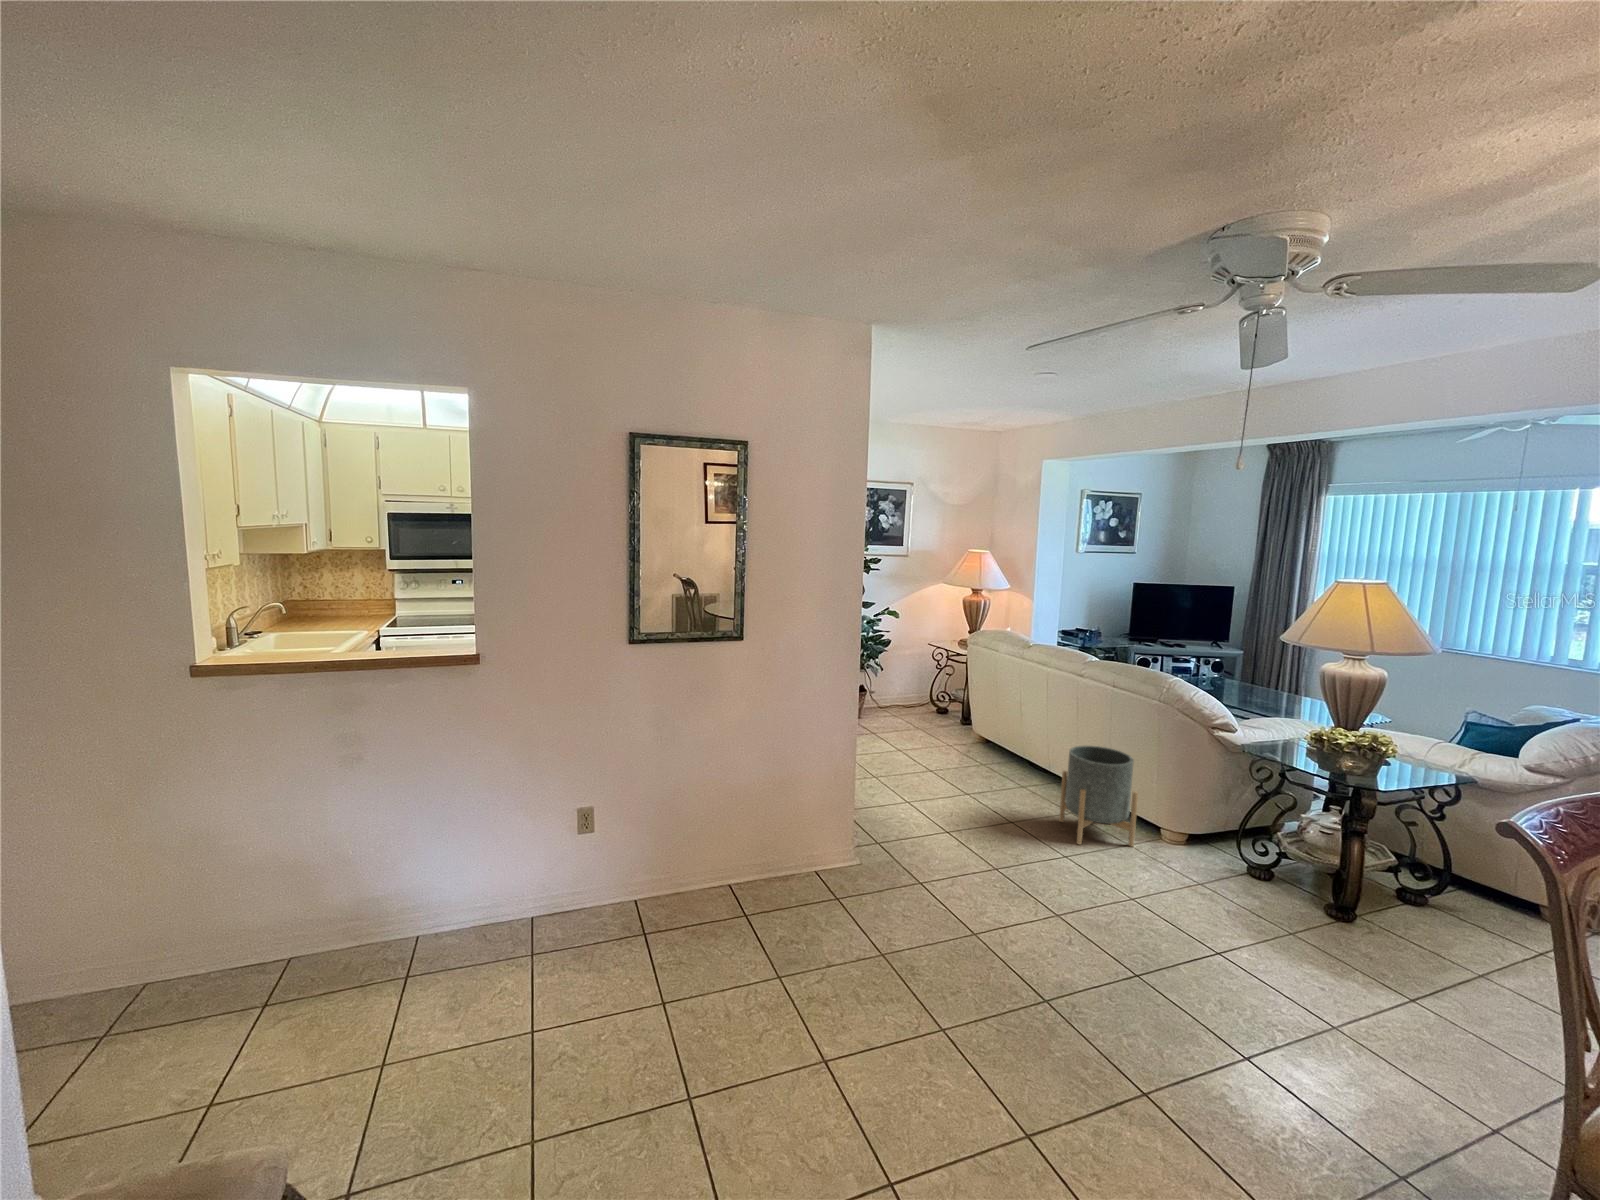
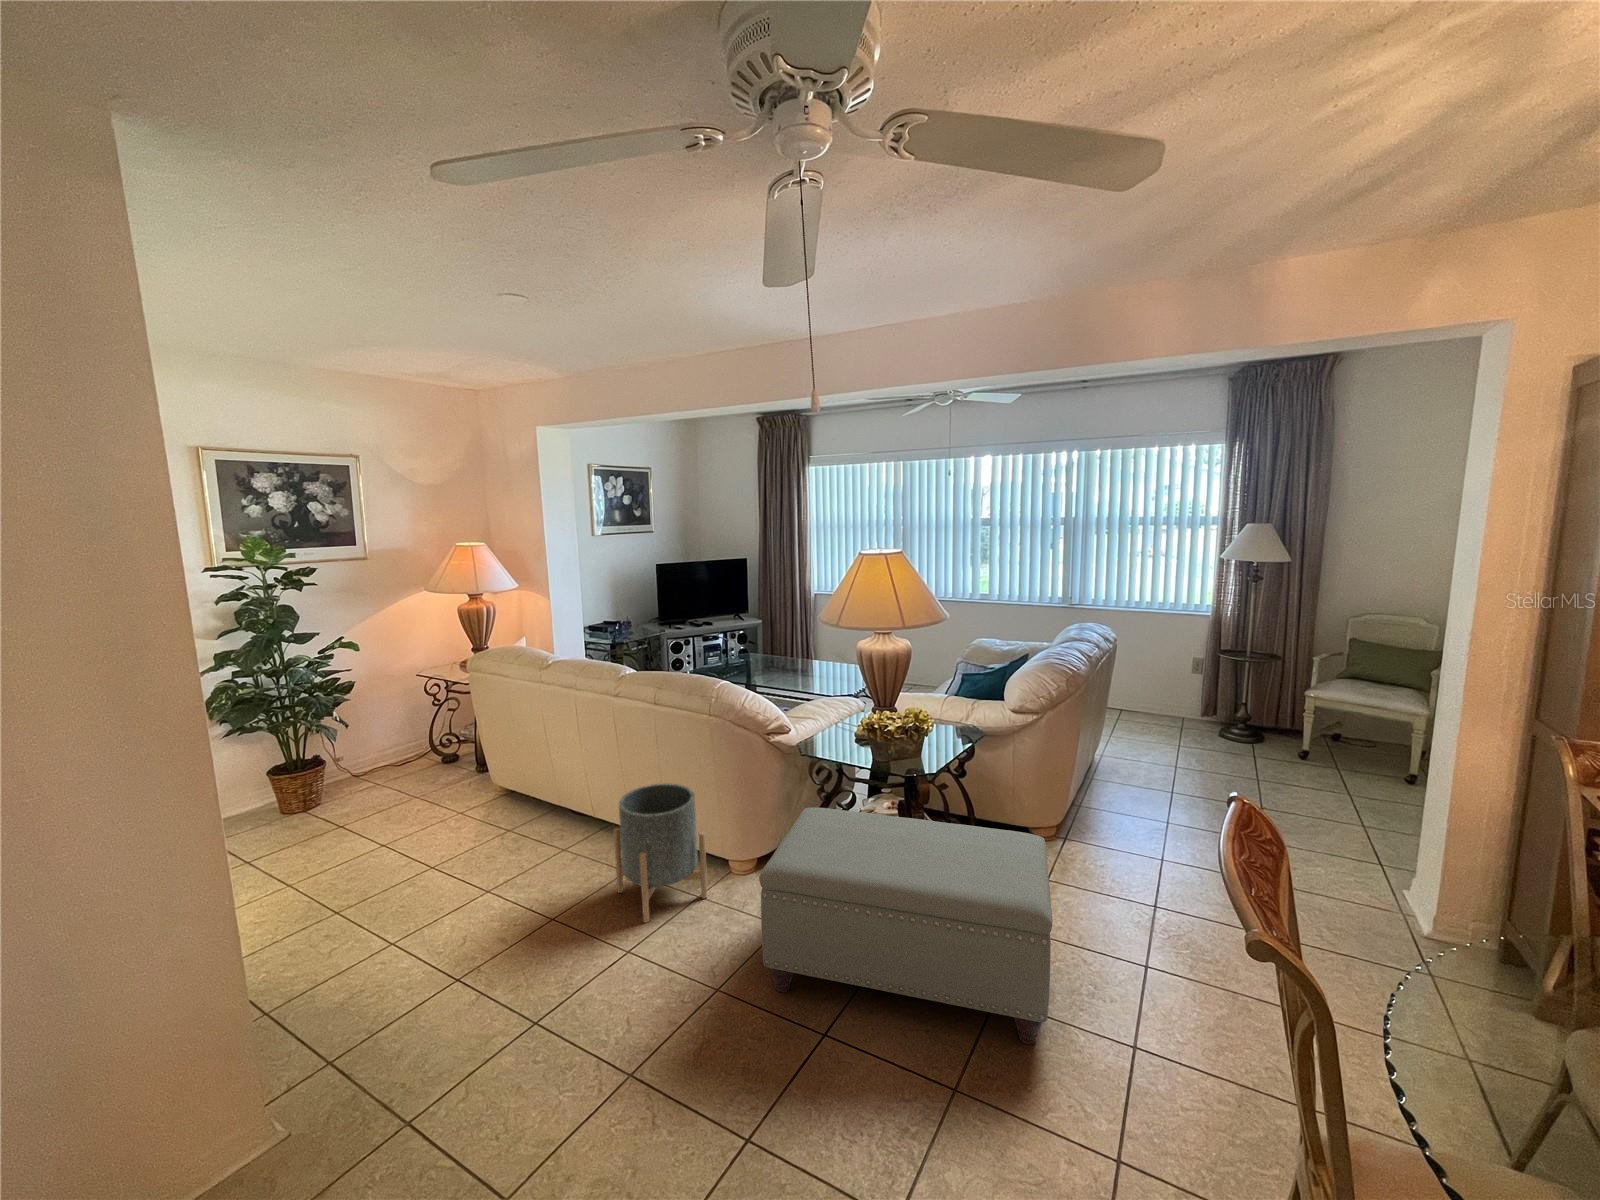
ottoman: none [1171,792,1516,1044] -> present [759,808,1052,1045]

